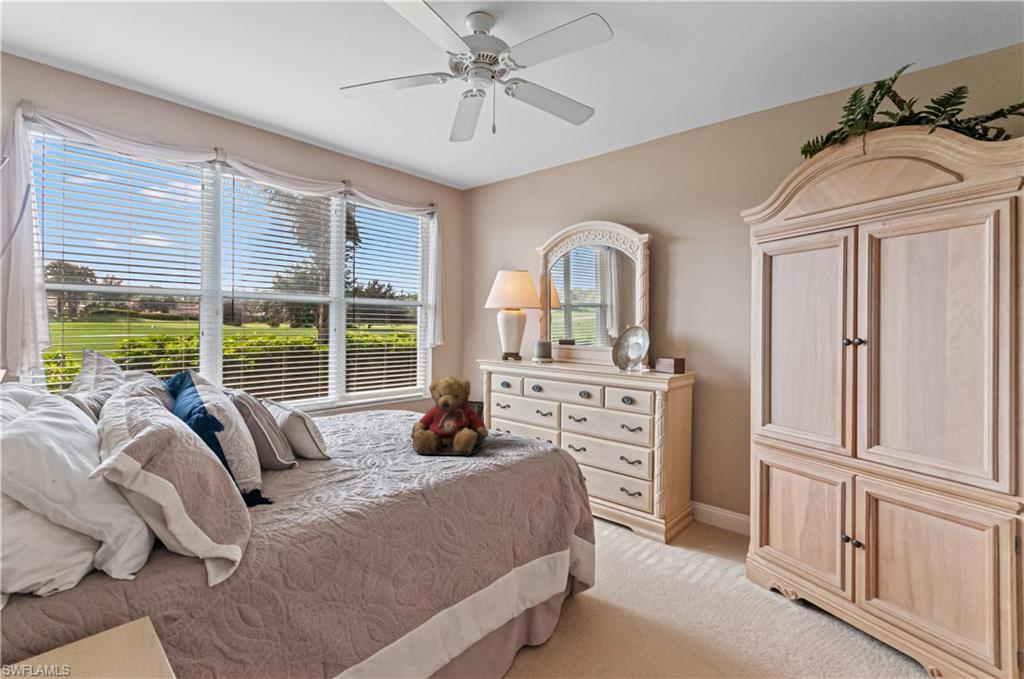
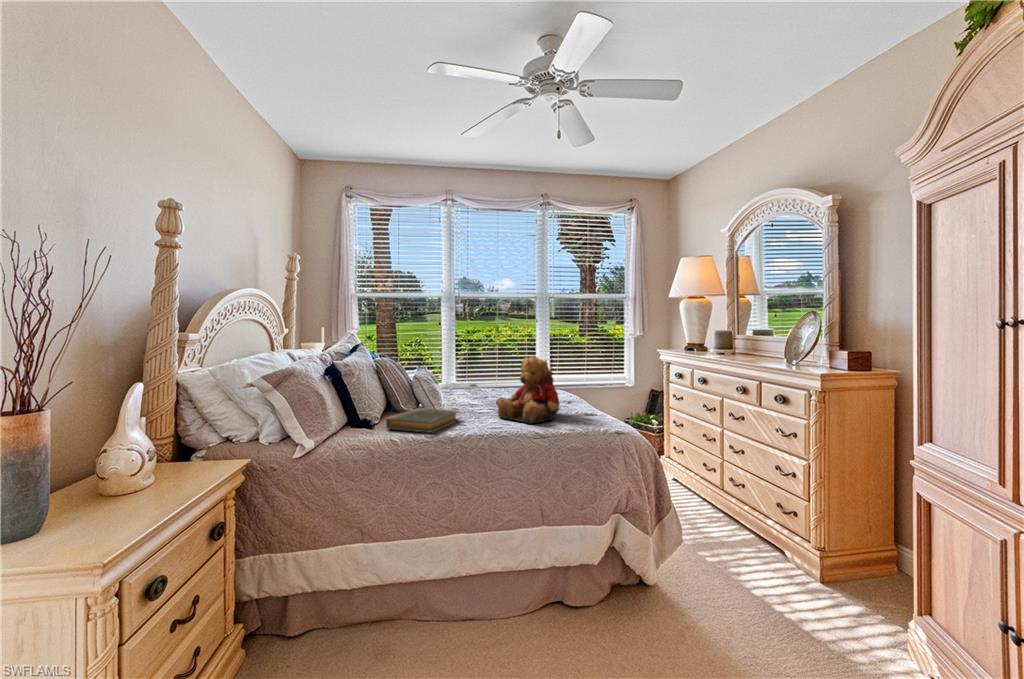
hardback book: none [295,454,376,497] -> present [386,408,458,433]

